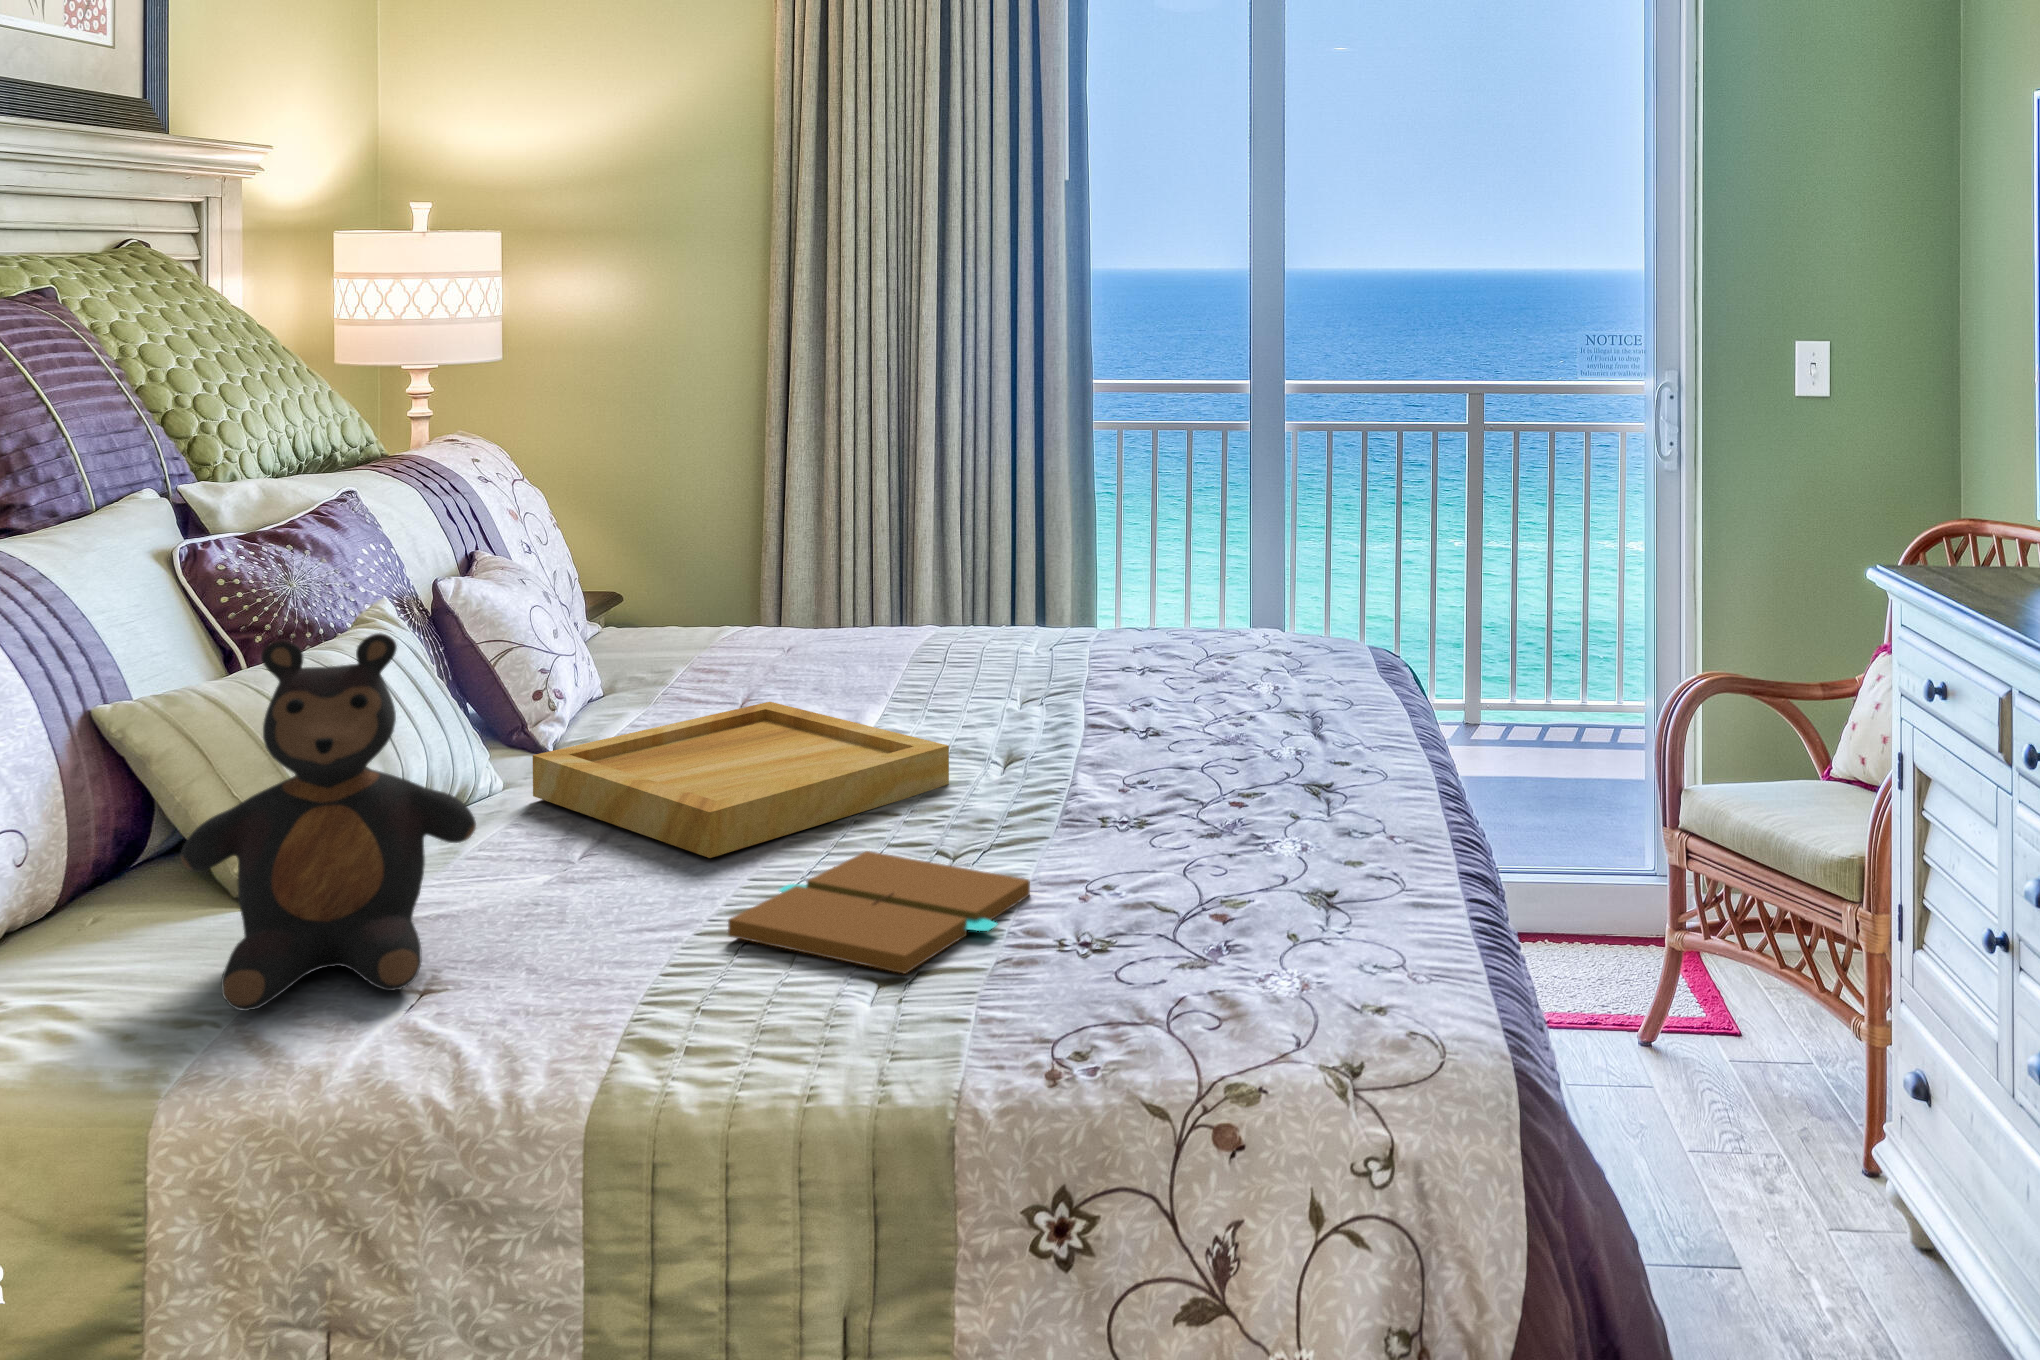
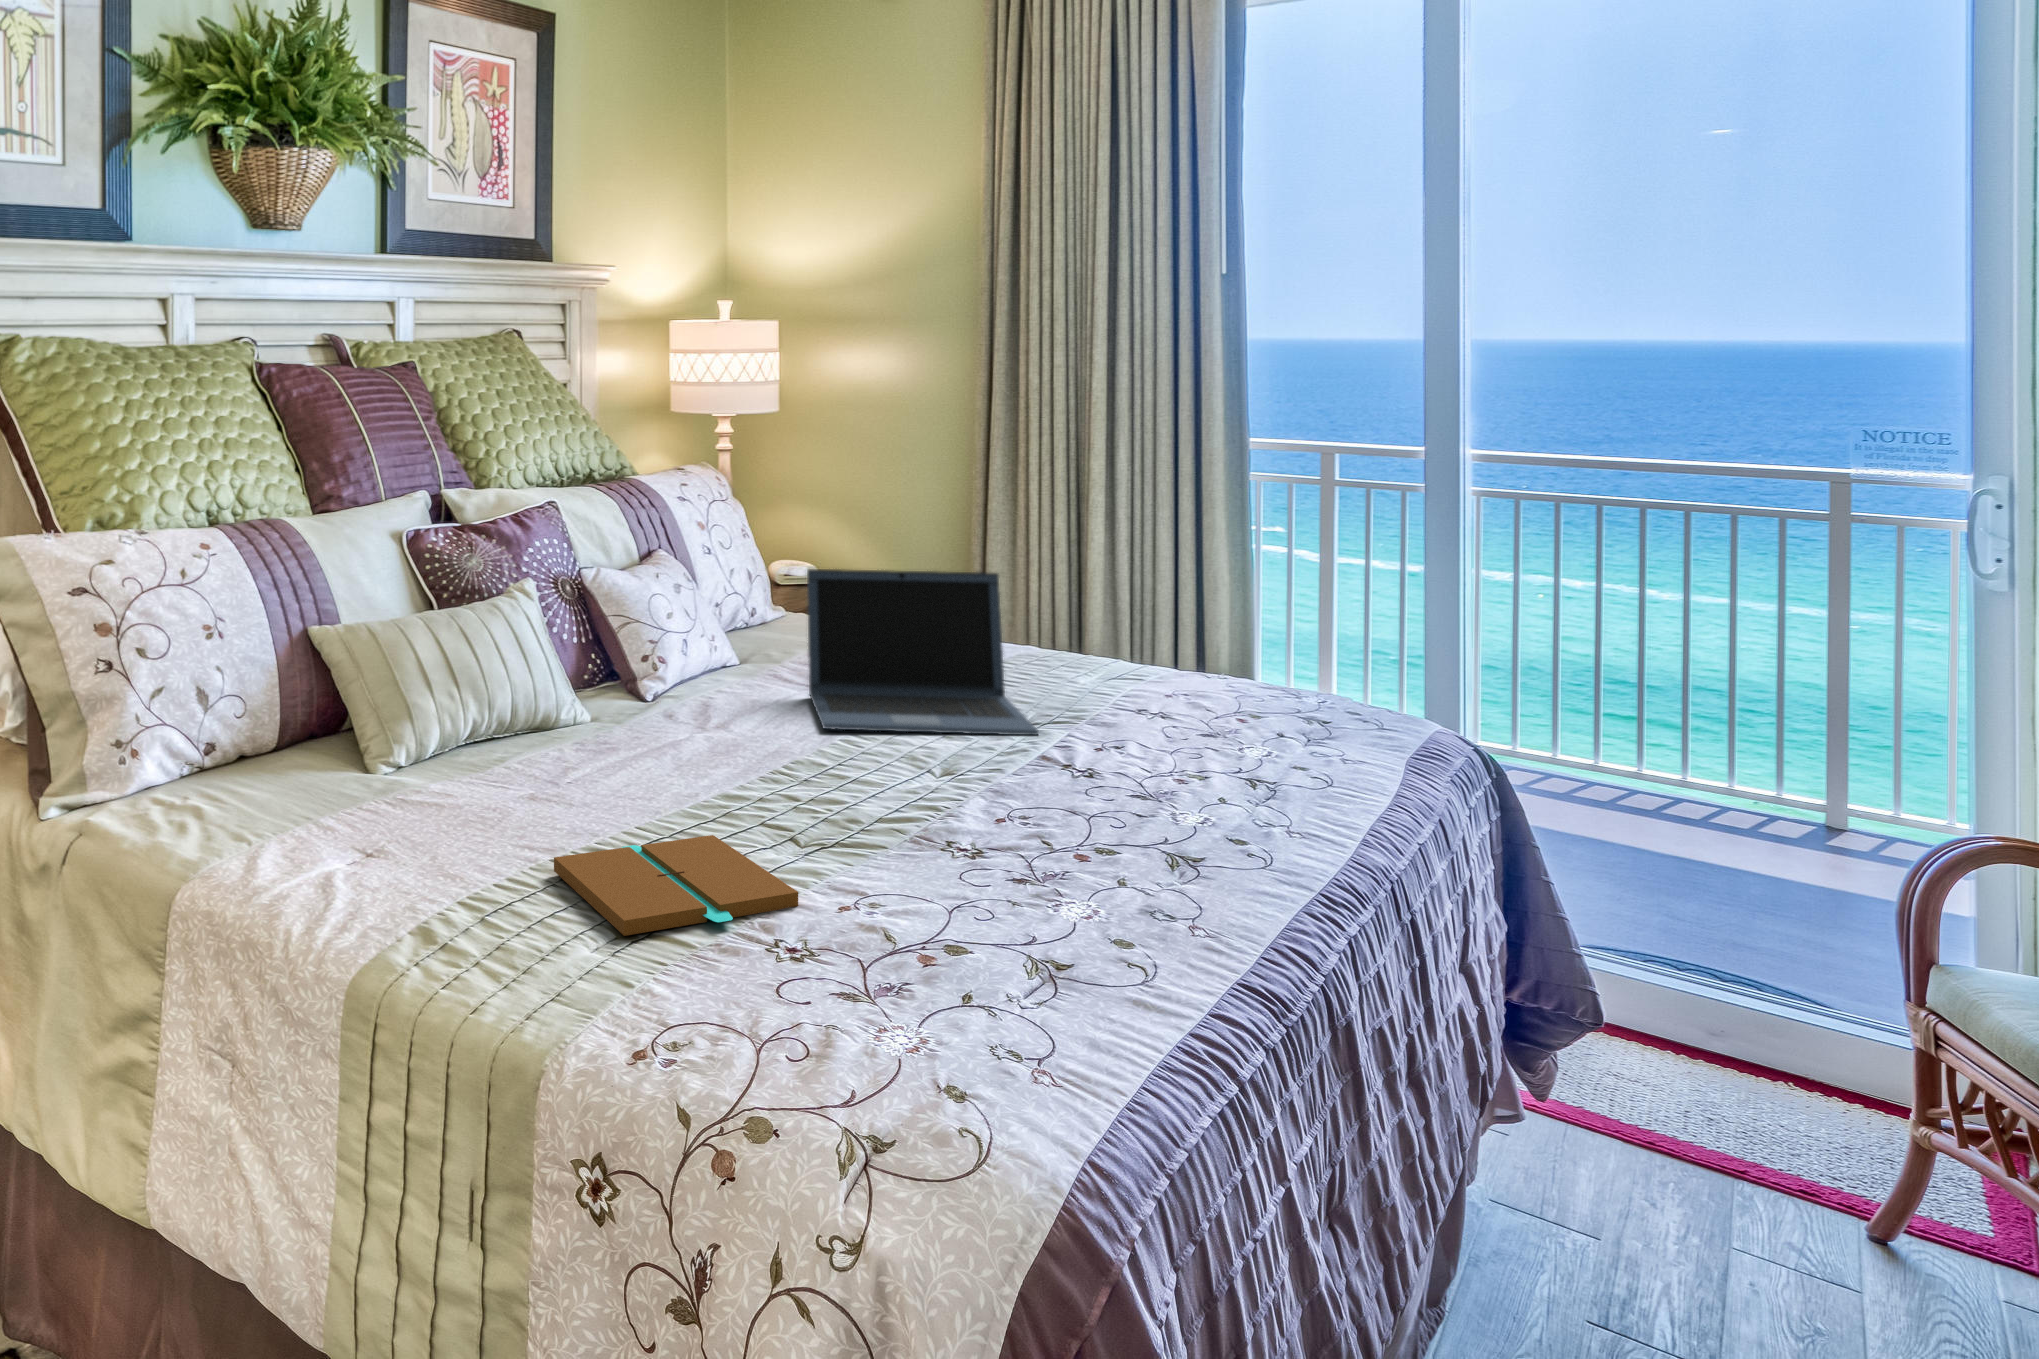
laptop: none [733,521,1031,723] -> present [807,569,1039,735]
teddy bear: present [181,633,476,1011] -> none [252,598,433,847]
tray: present [533,702,949,858] -> none [573,704,860,812]

